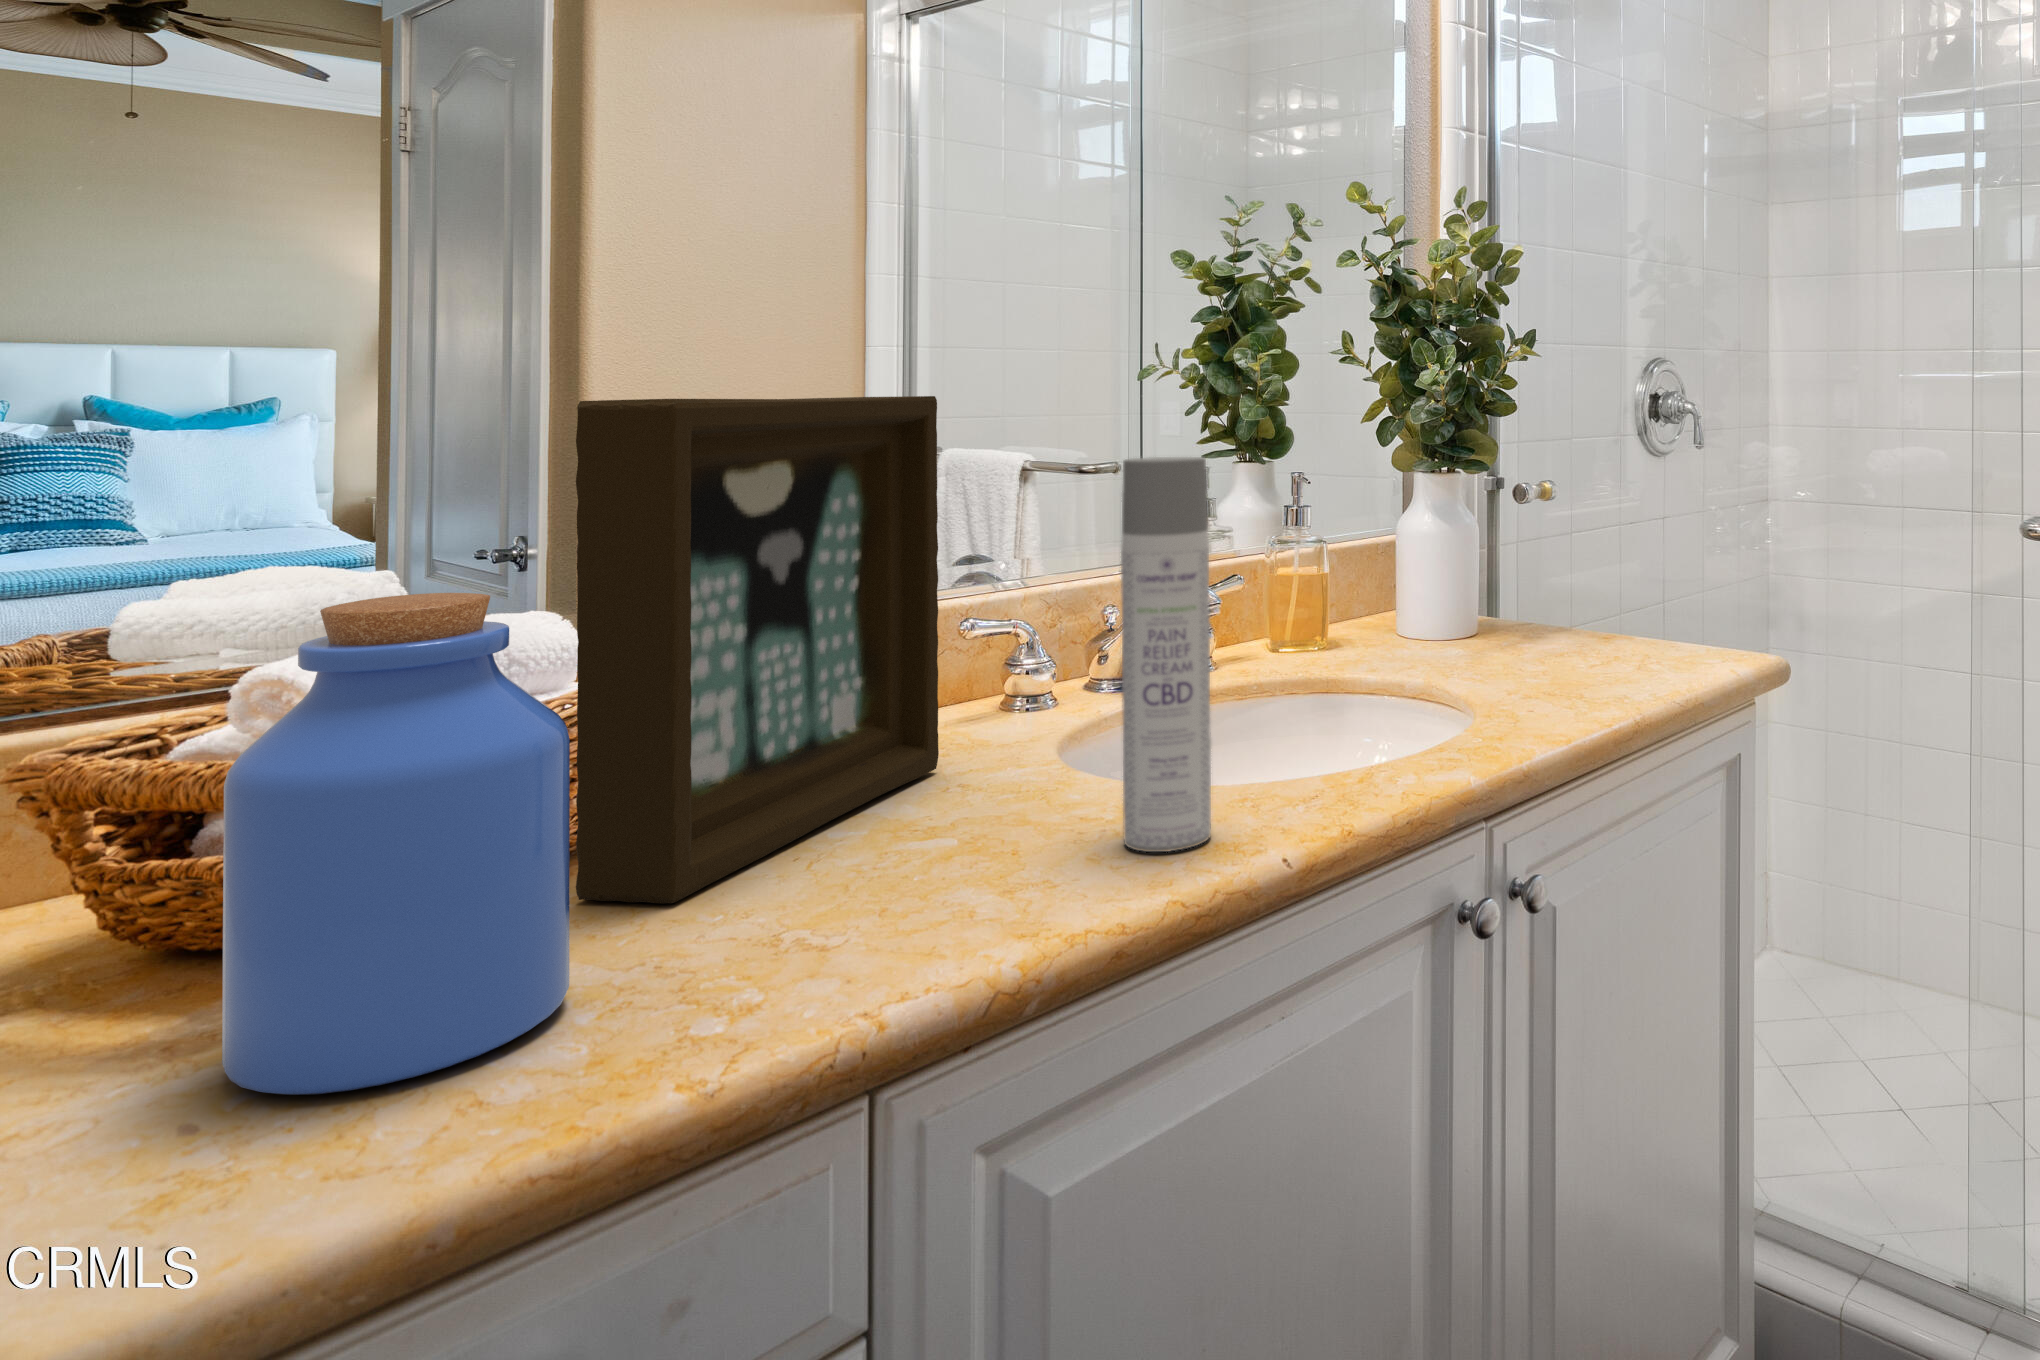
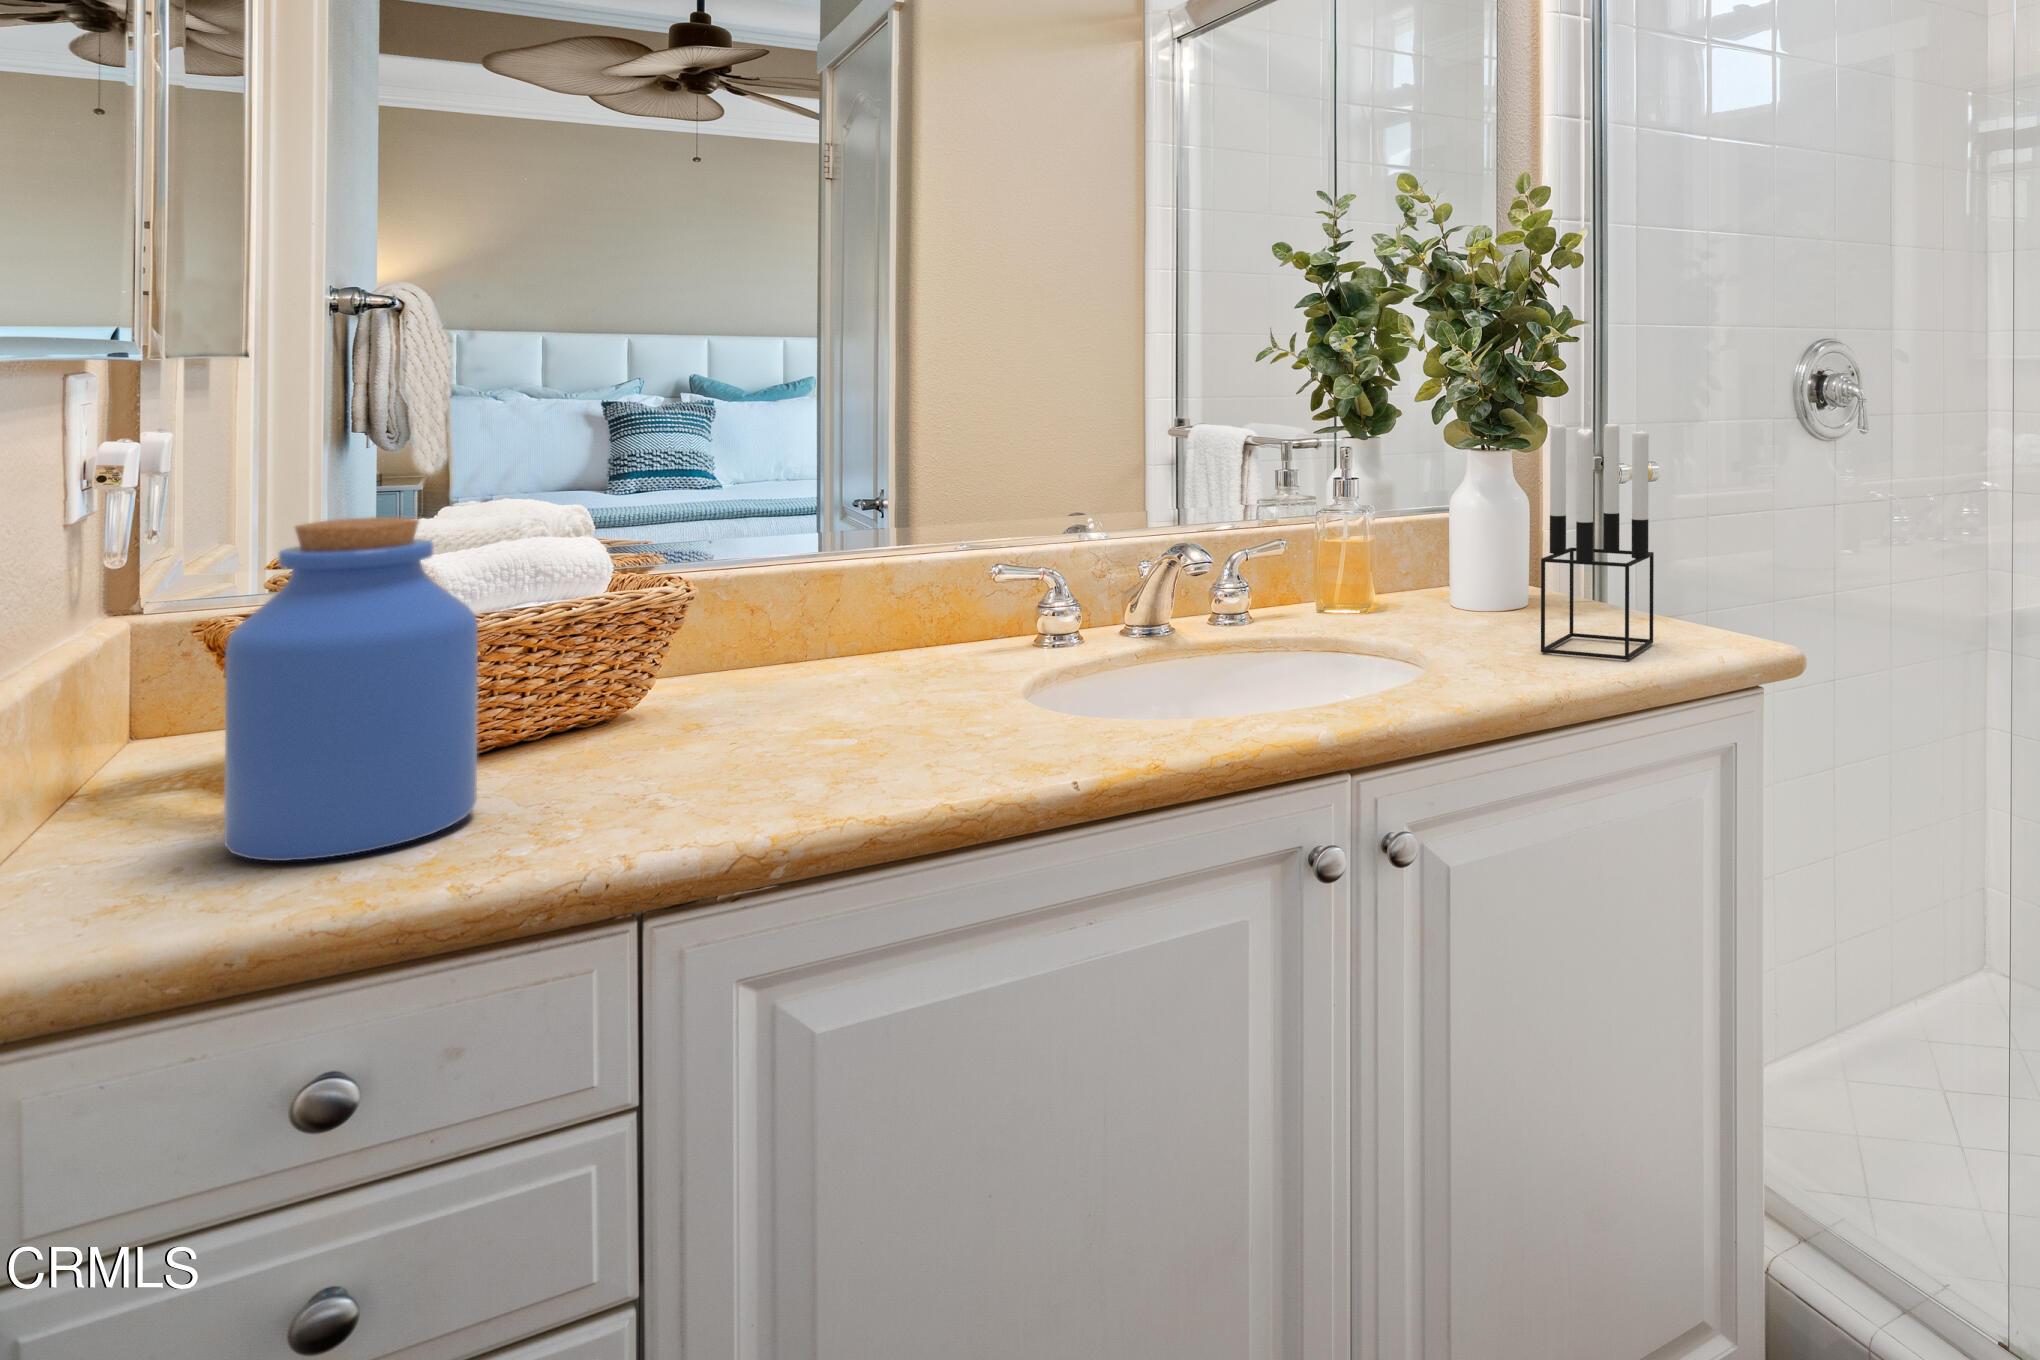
picture frame: present [576,396,939,904] -> none [565,375,925,765]
candle holder: none [1554,432,1659,675] -> present [1541,420,1654,660]
spray bottle: present [1121,457,1211,852] -> none [965,434,1041,768]

